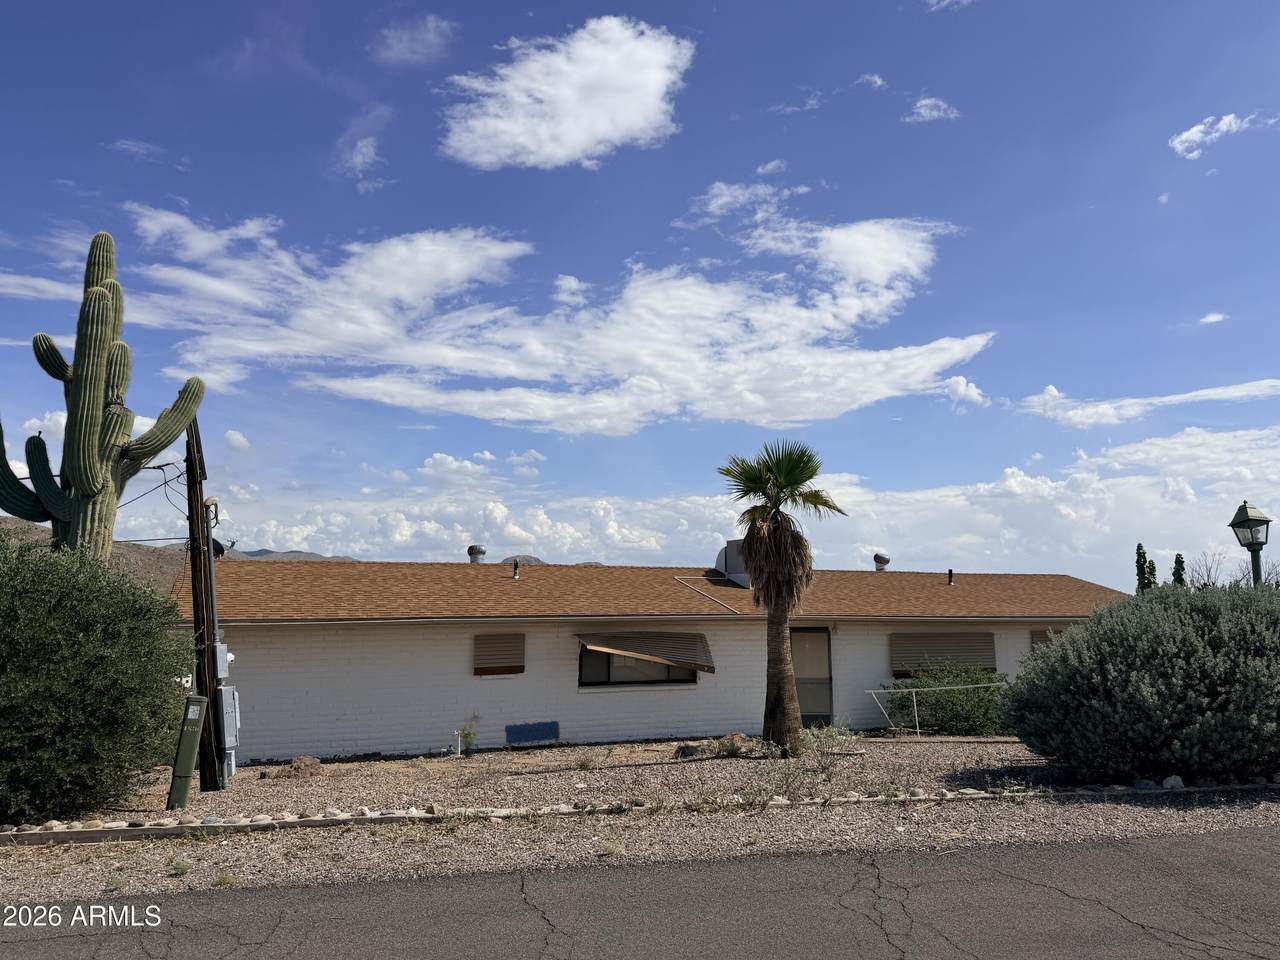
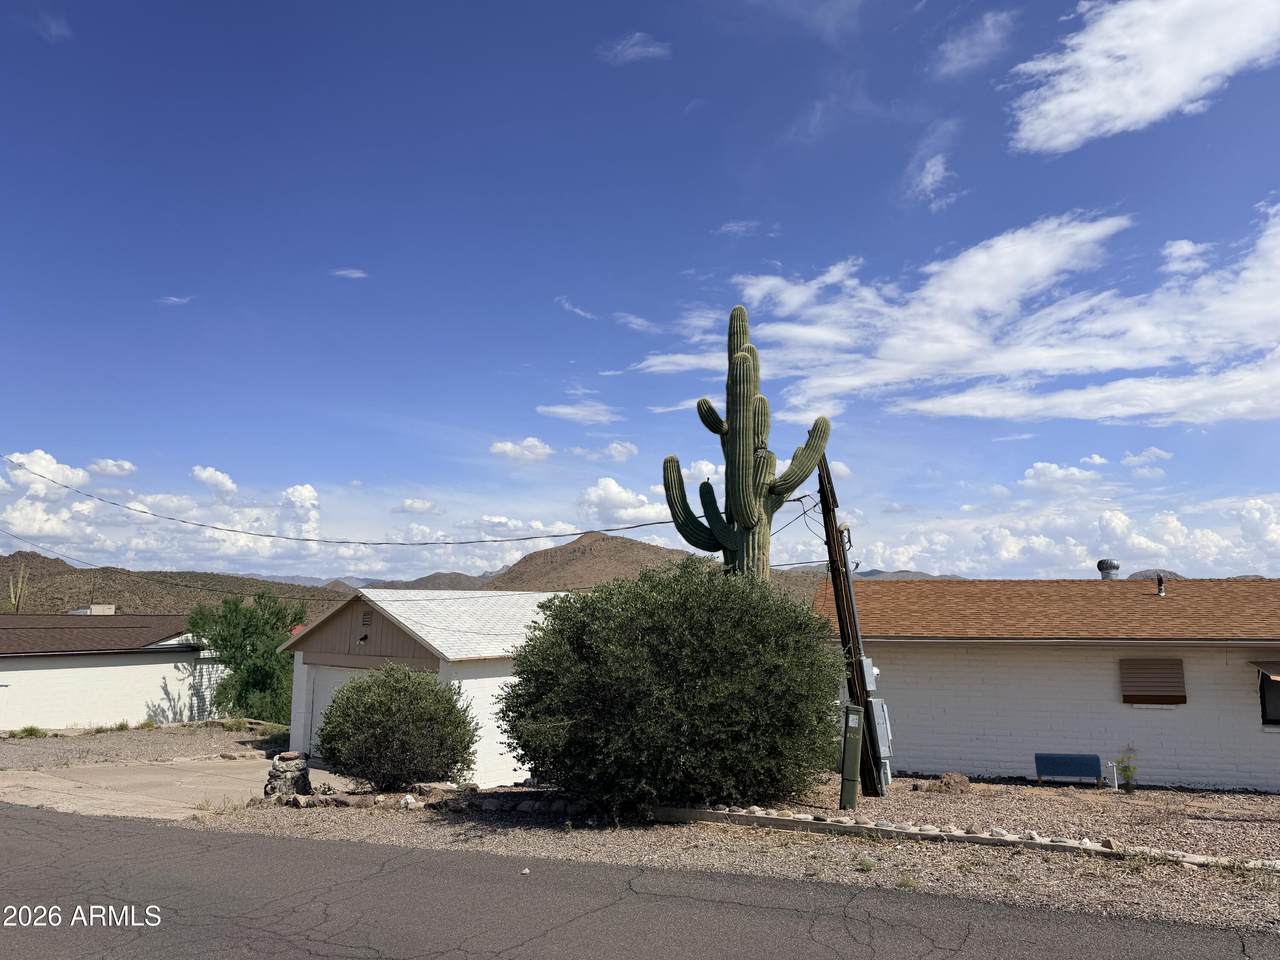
bench: present [503,720,560,750] -> present [1035,753,1102,787]

